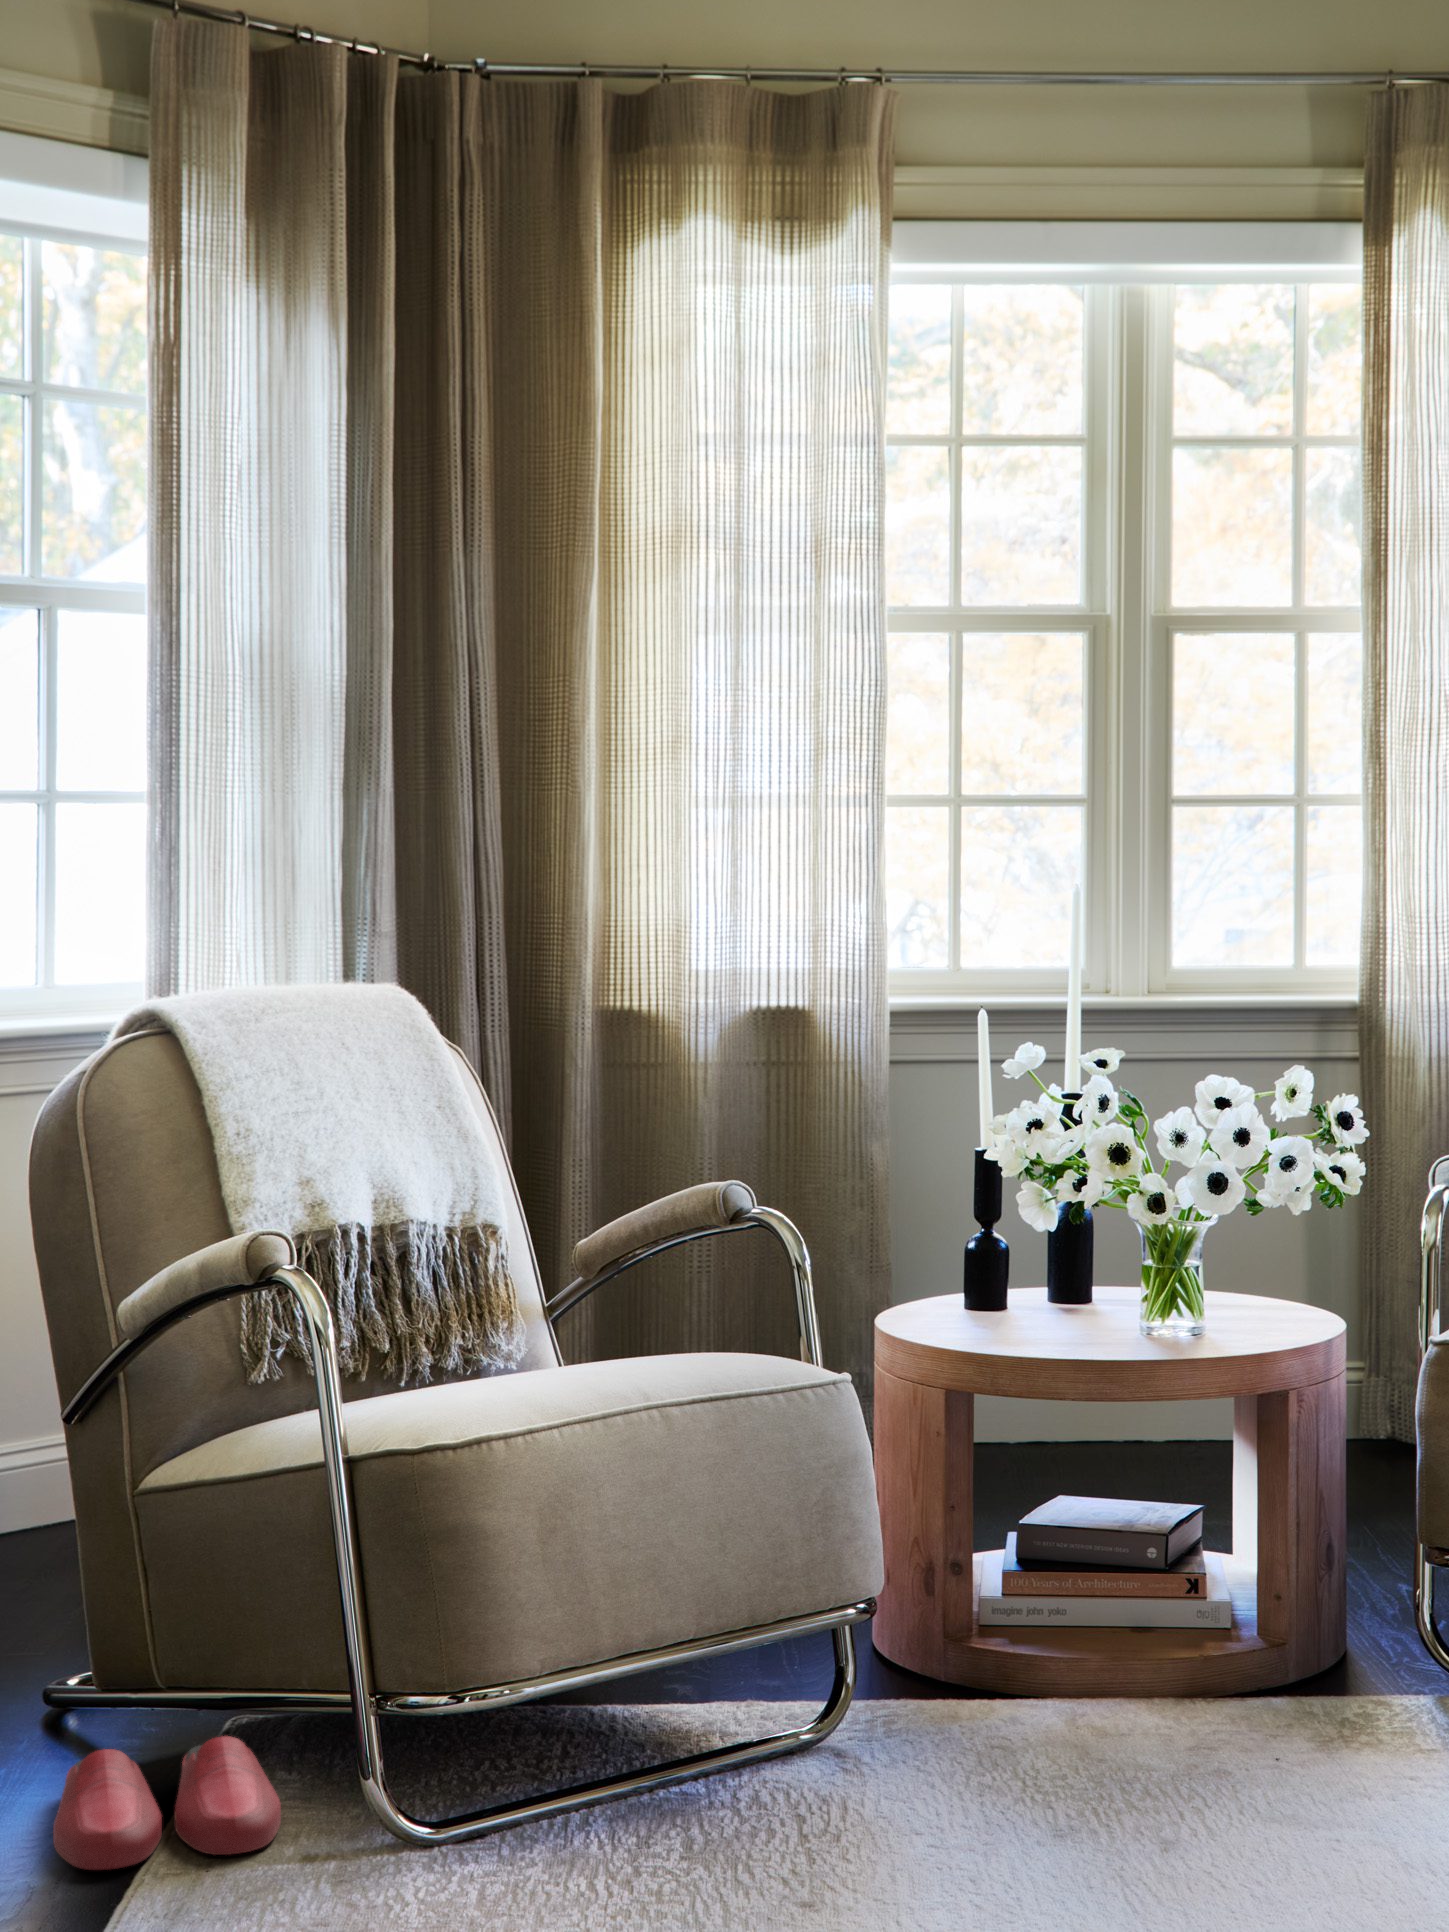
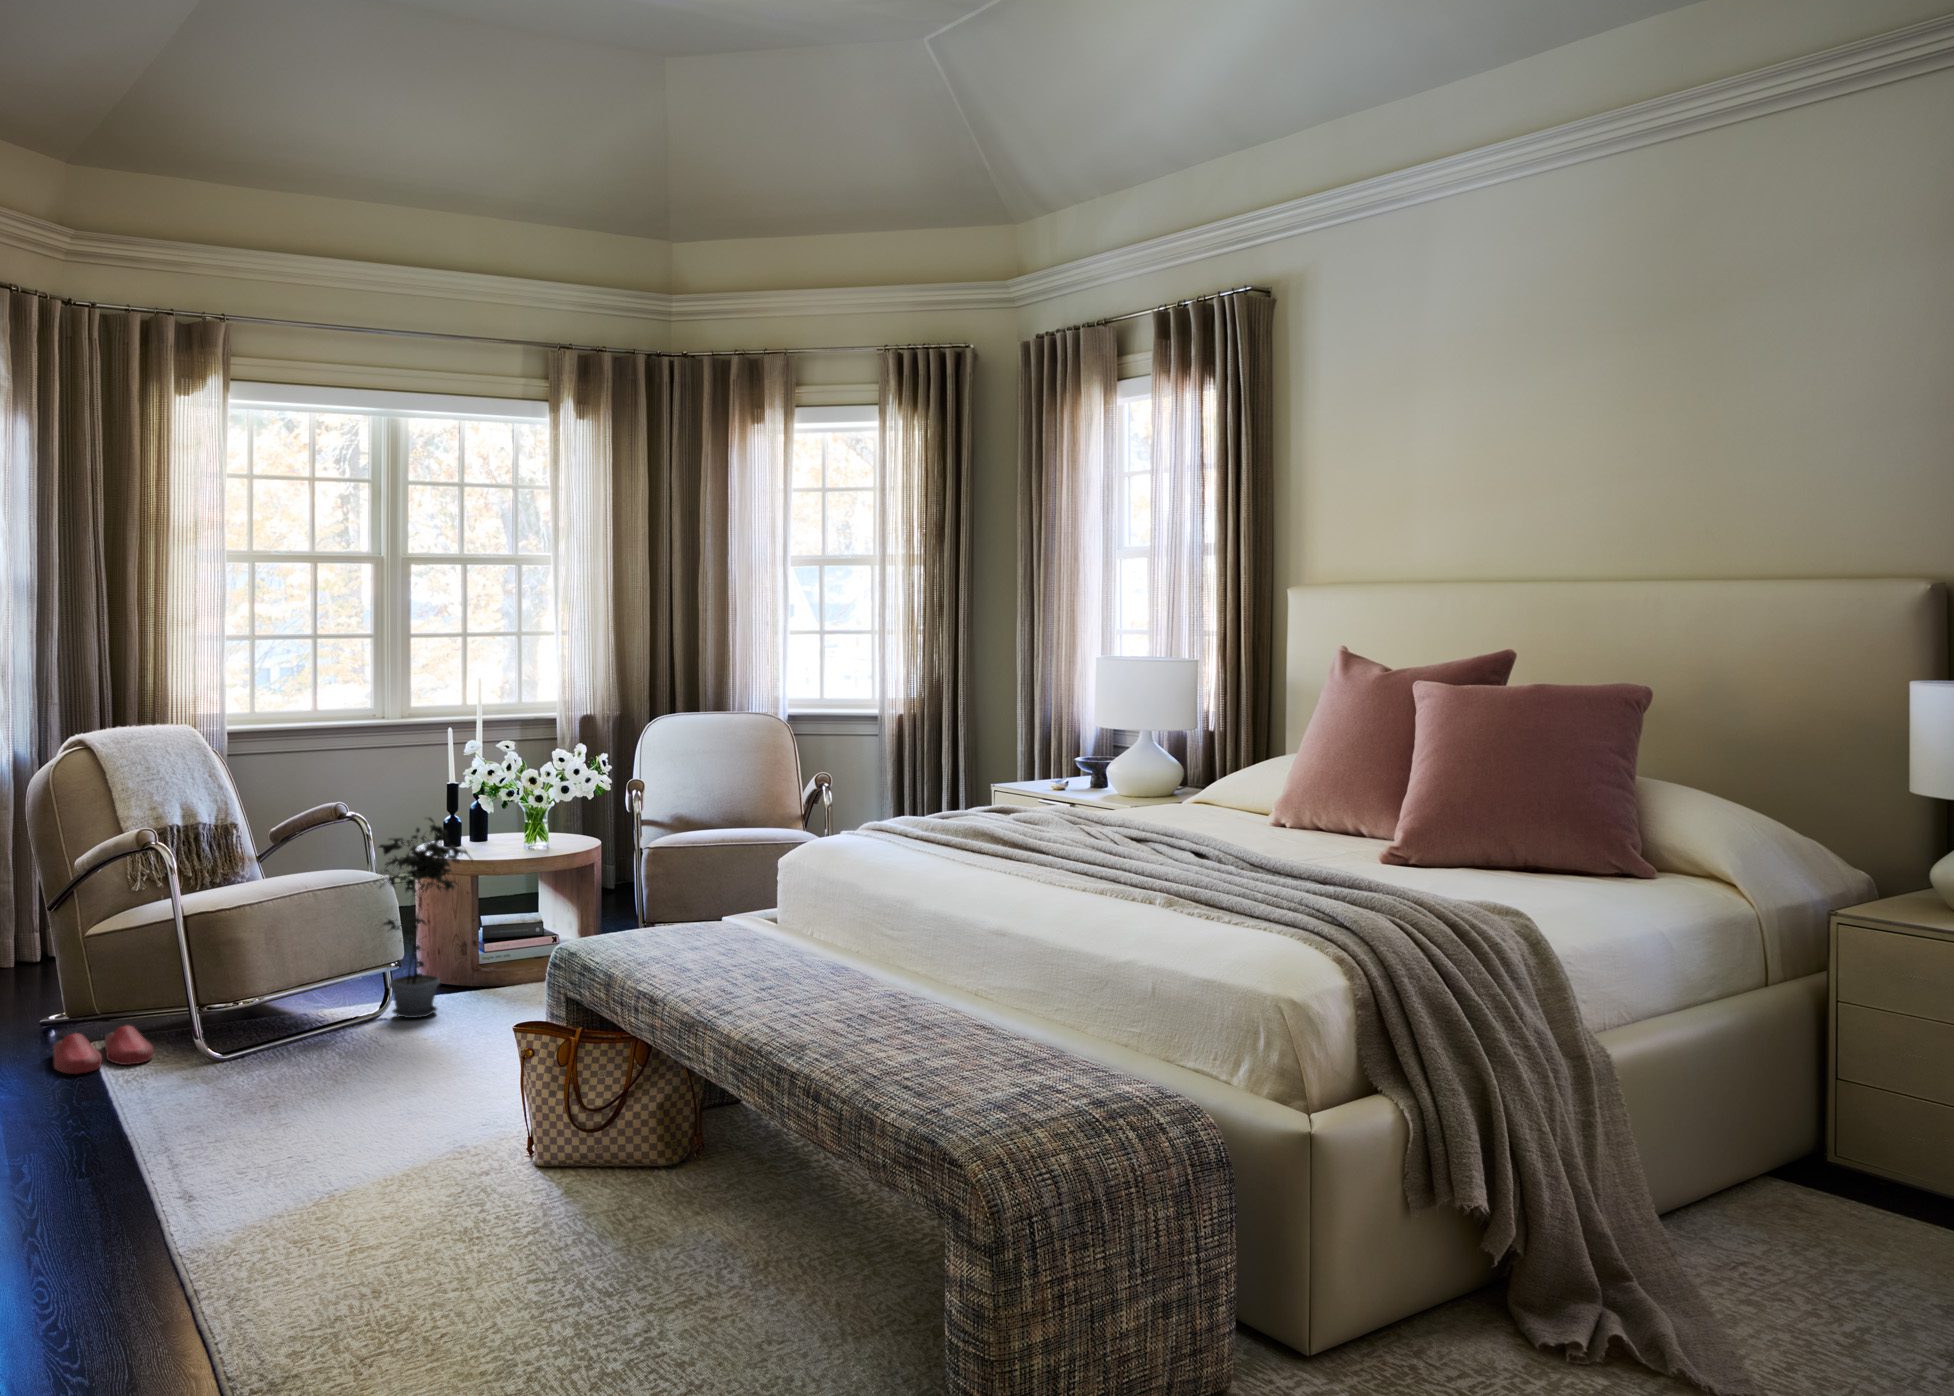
potted plant: none [802,1217,1065,1779] -> present [379,817,473,1018]

